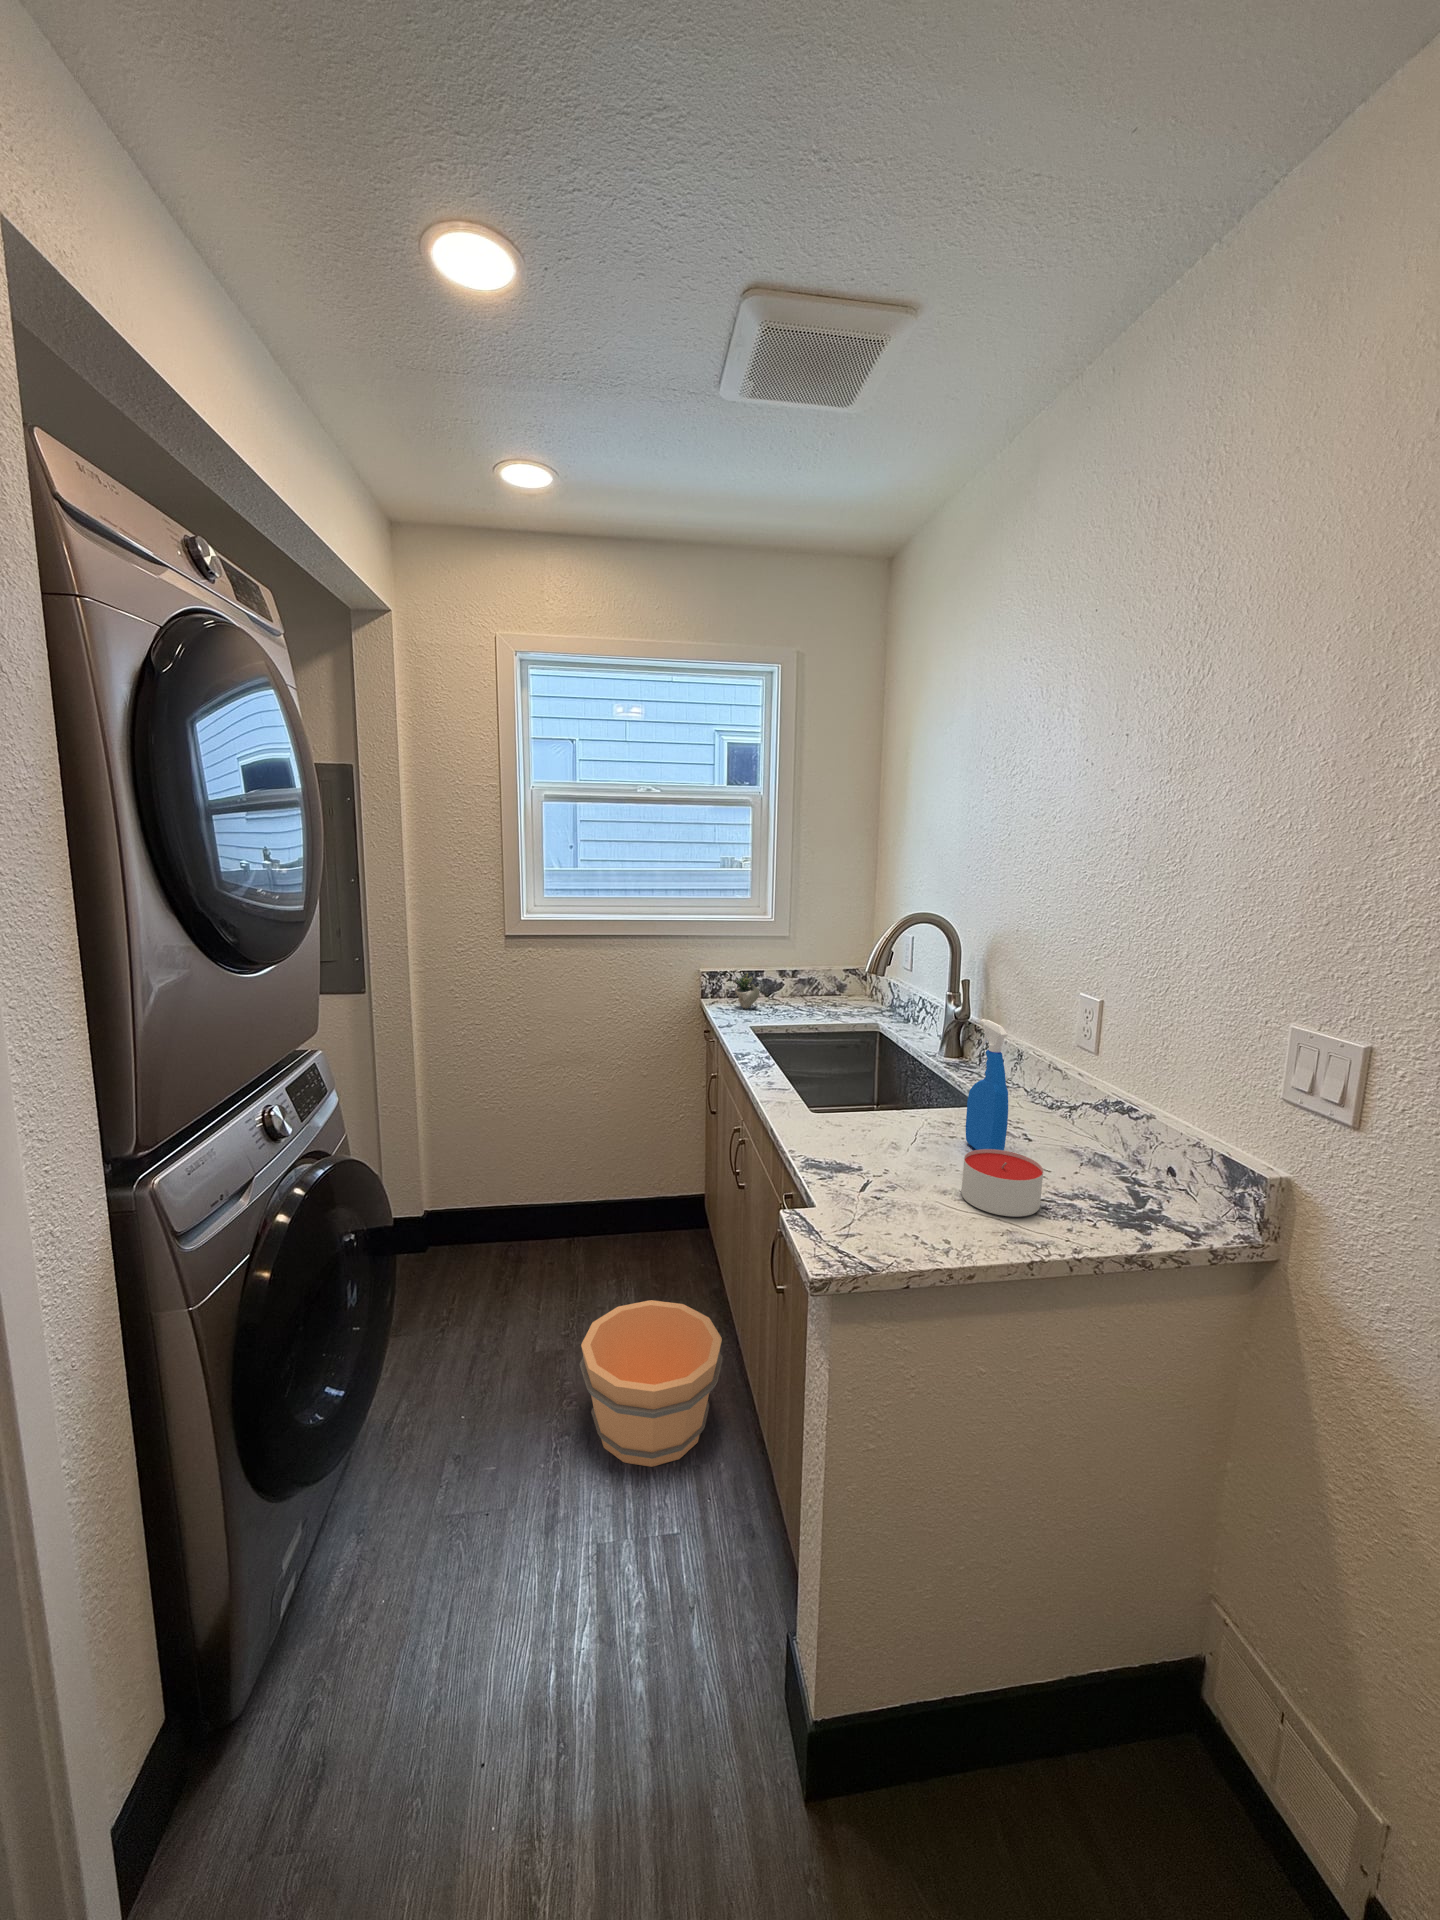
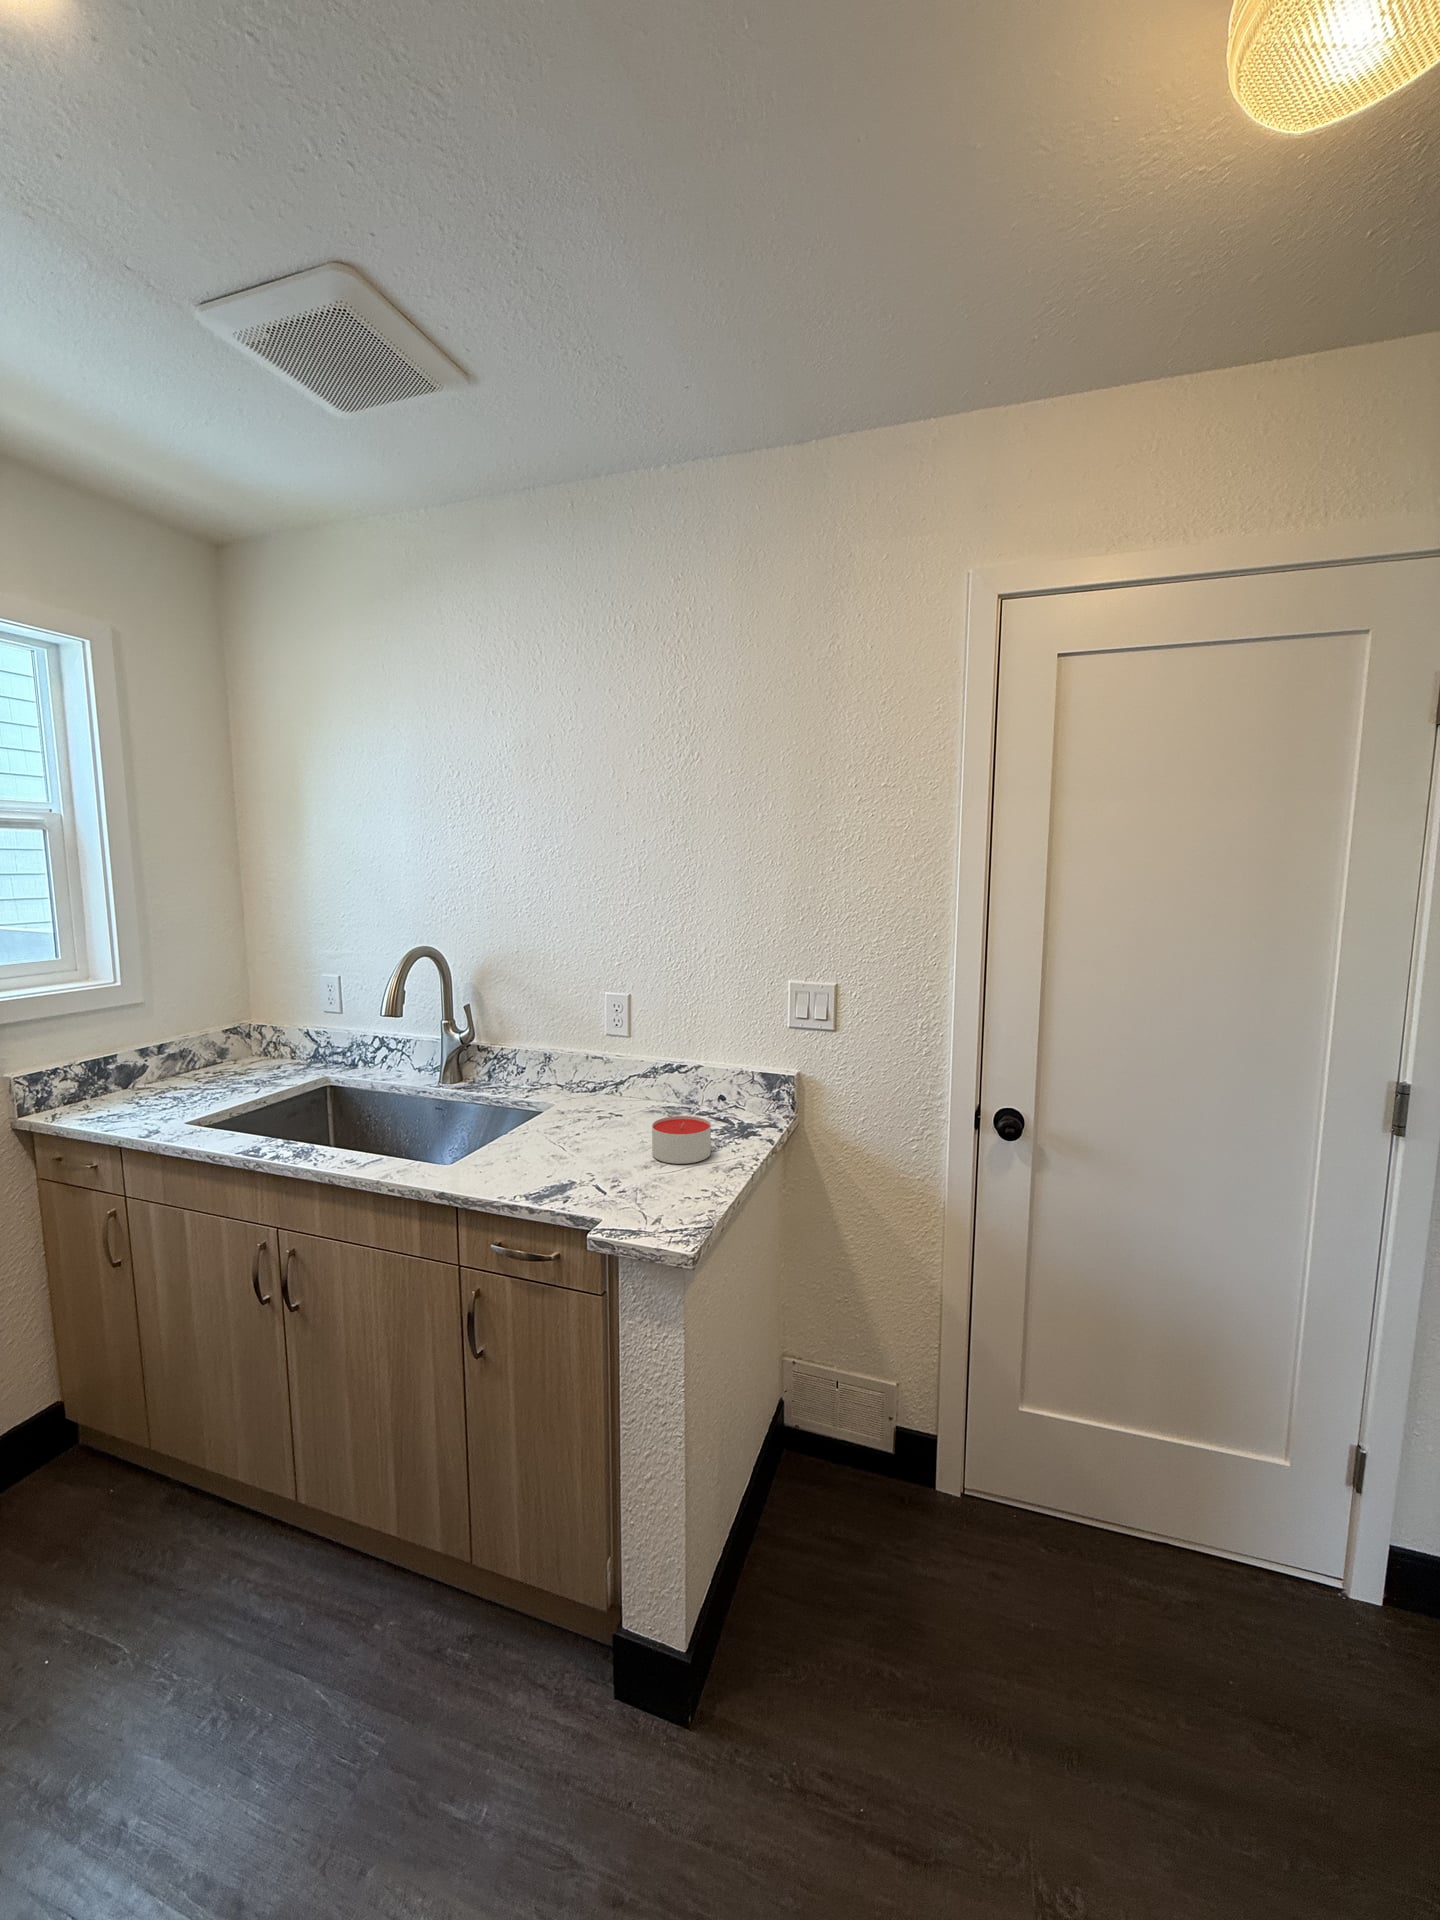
succulent plant: present [735,973,768,1009] -> none [101,1054,173,1108]
spray bottle: present [965,1019,1008,1150] -> none [592,1023,639,1135]
bucket: present [580,1300,723,1467] -> none [124,1492,358,1769]

